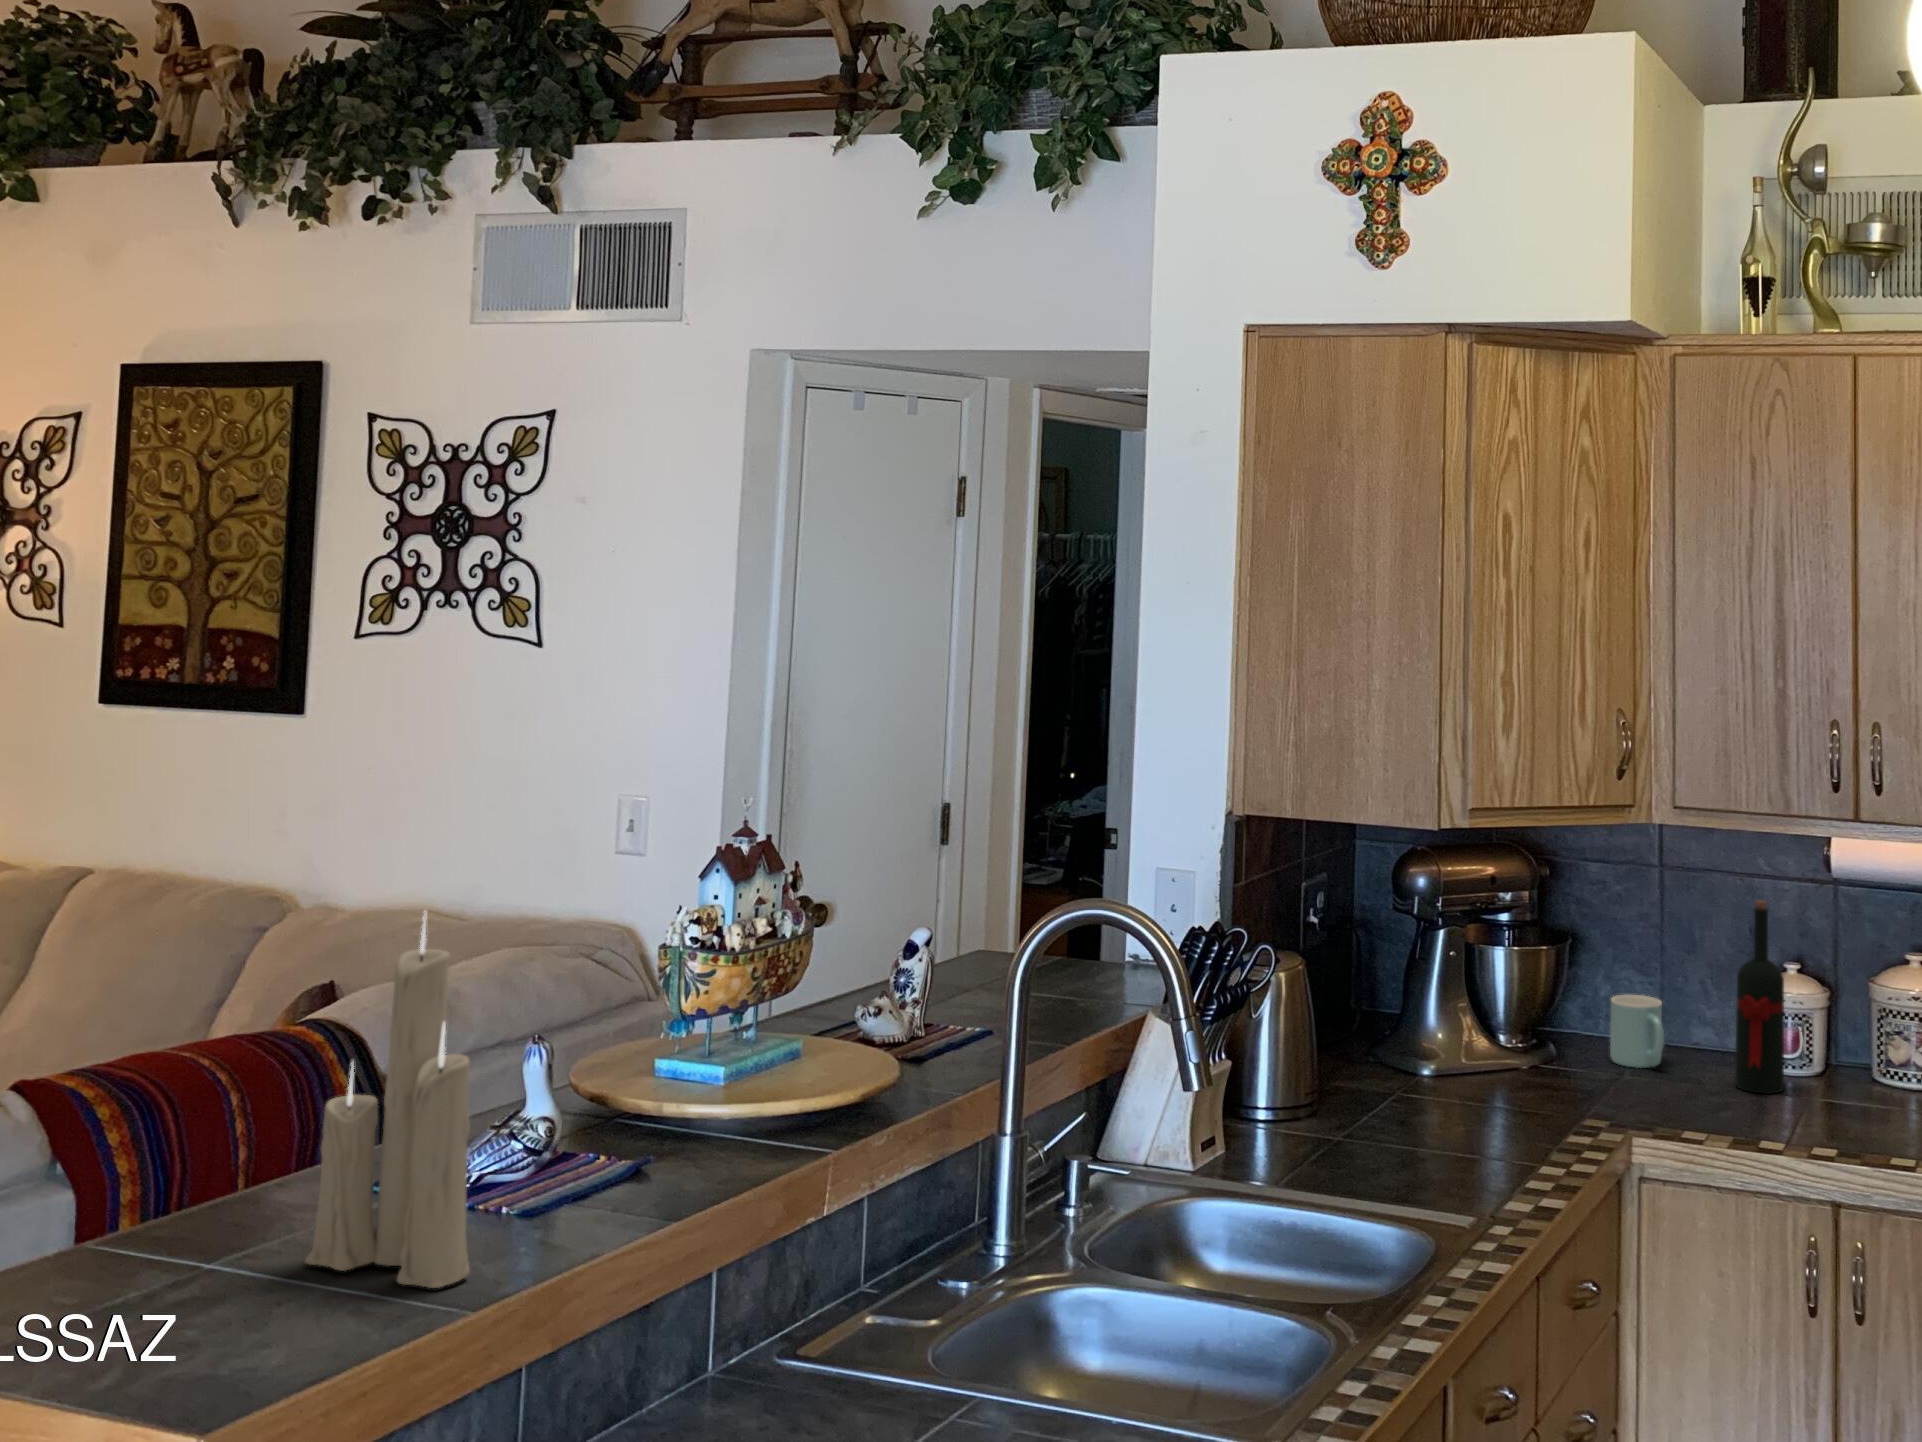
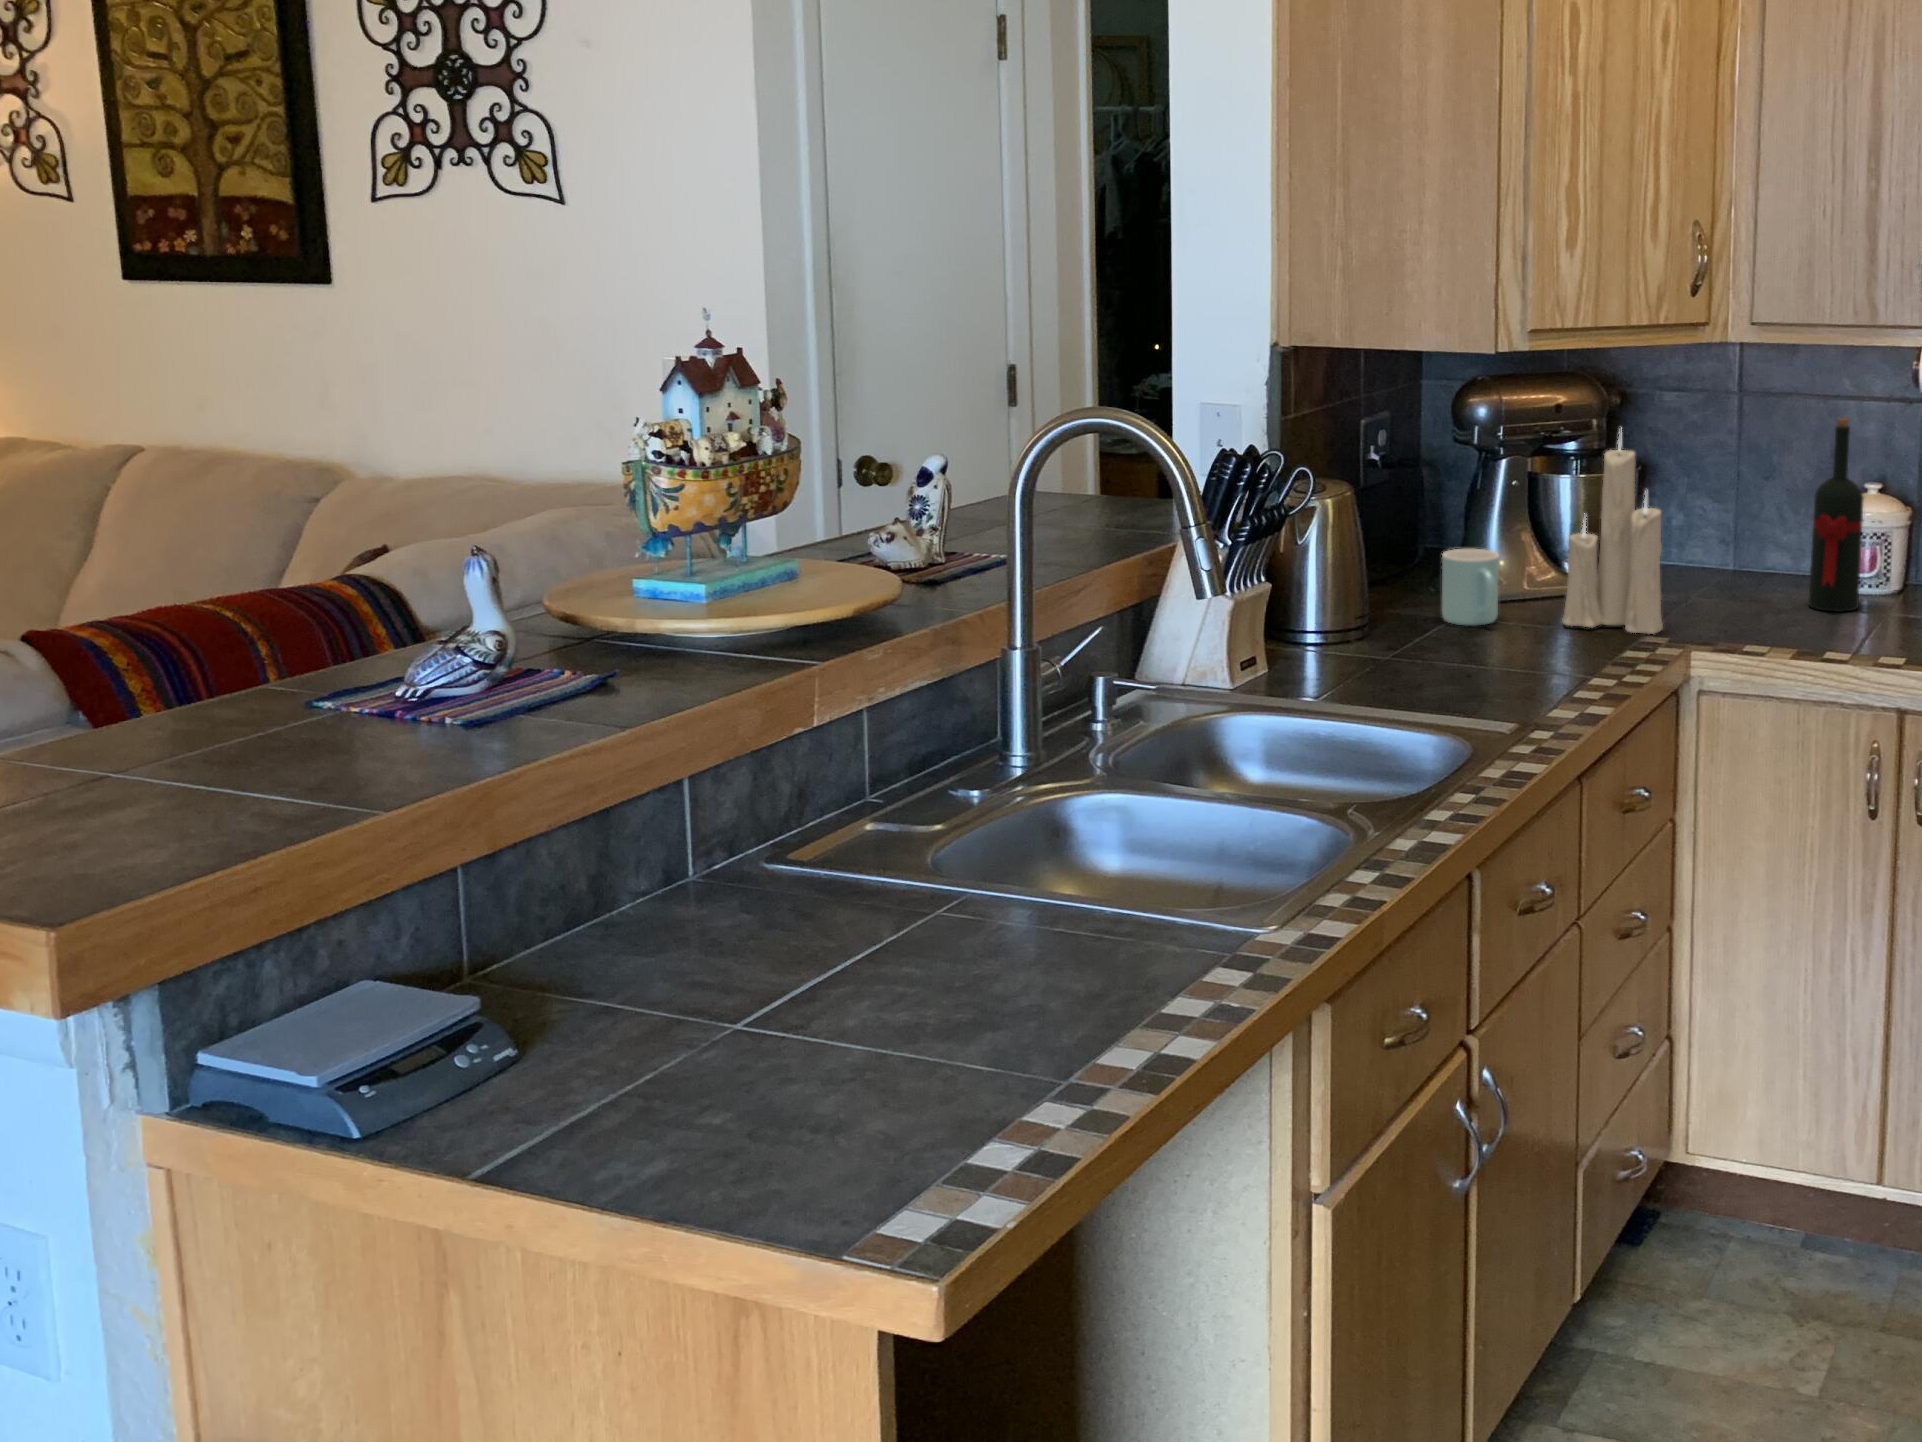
candle: present [306,911,470,1288] -> present [1562,437,1663,634]
mug: present [1610,995,1664,1068] -> present [1442,549,1499,626]

